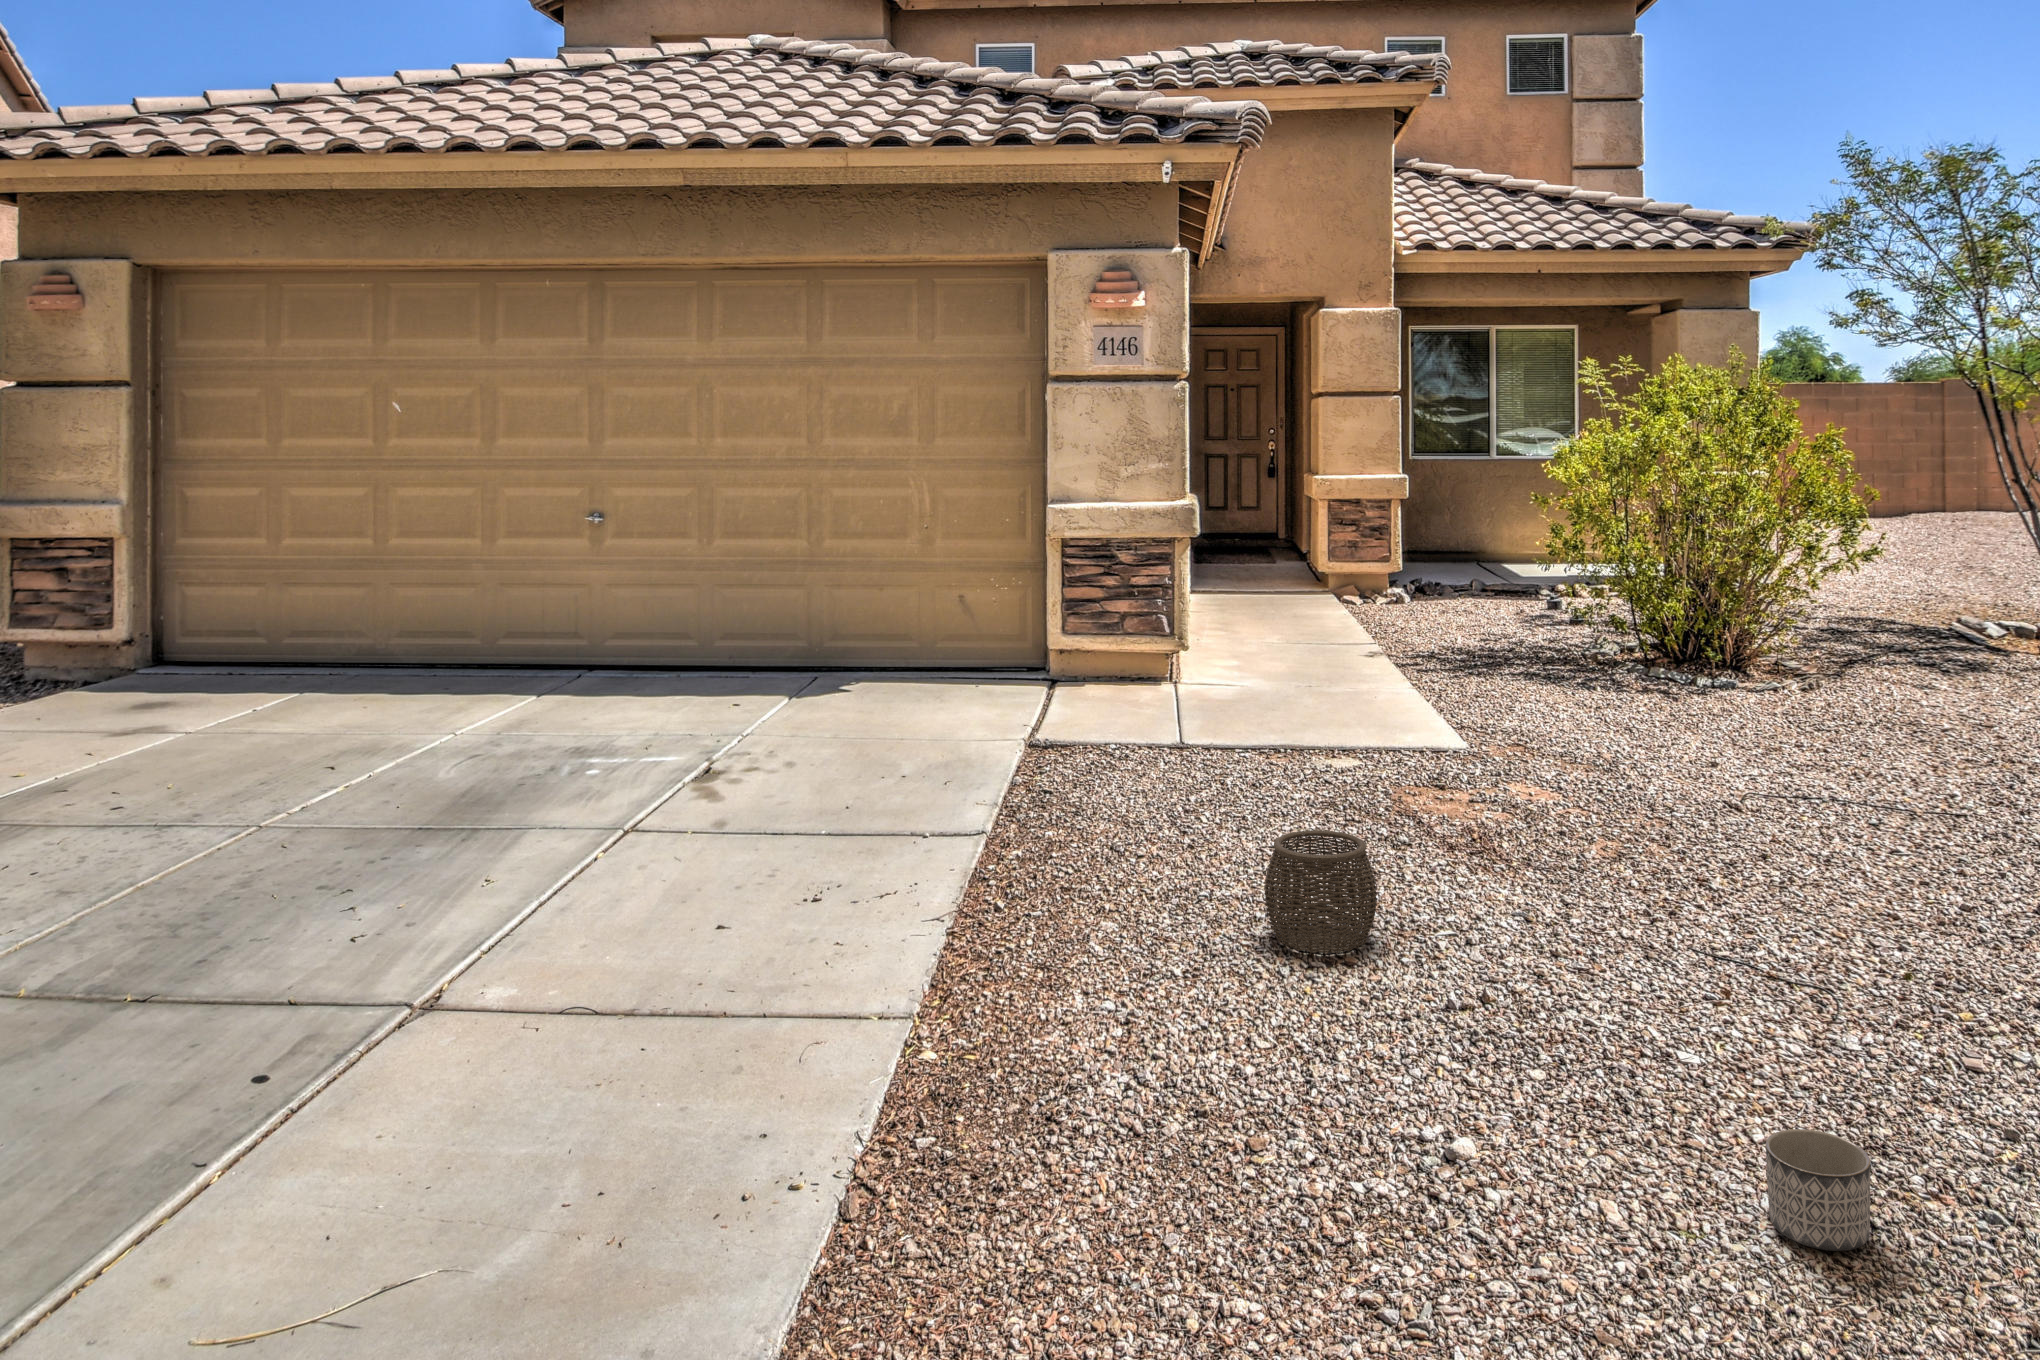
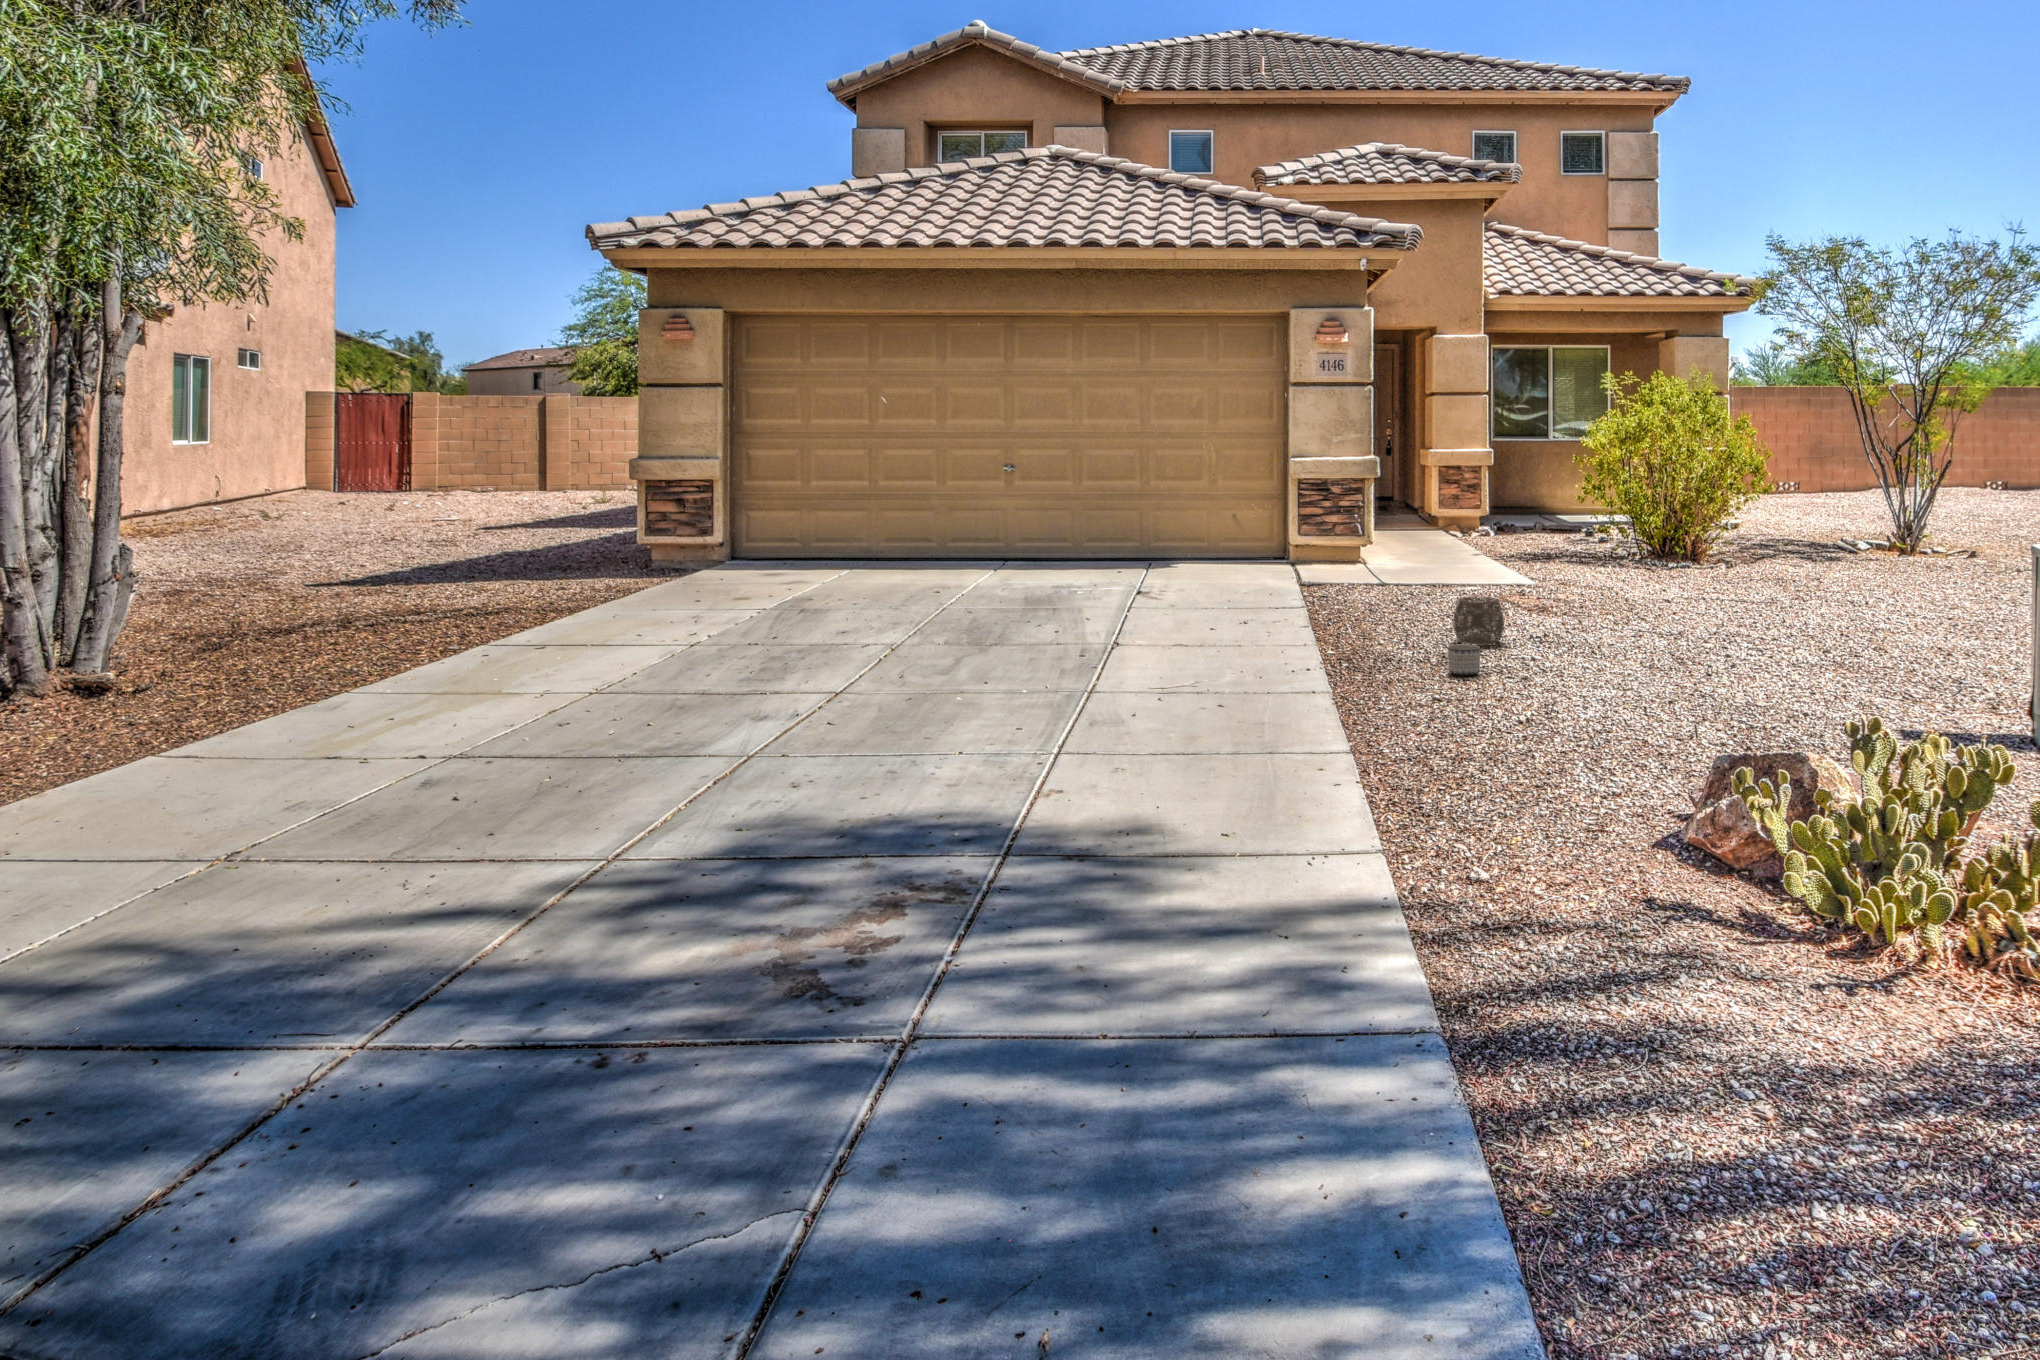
planter: present [1766,1129,1870,1251] -> present [1448,644,1480,676]

